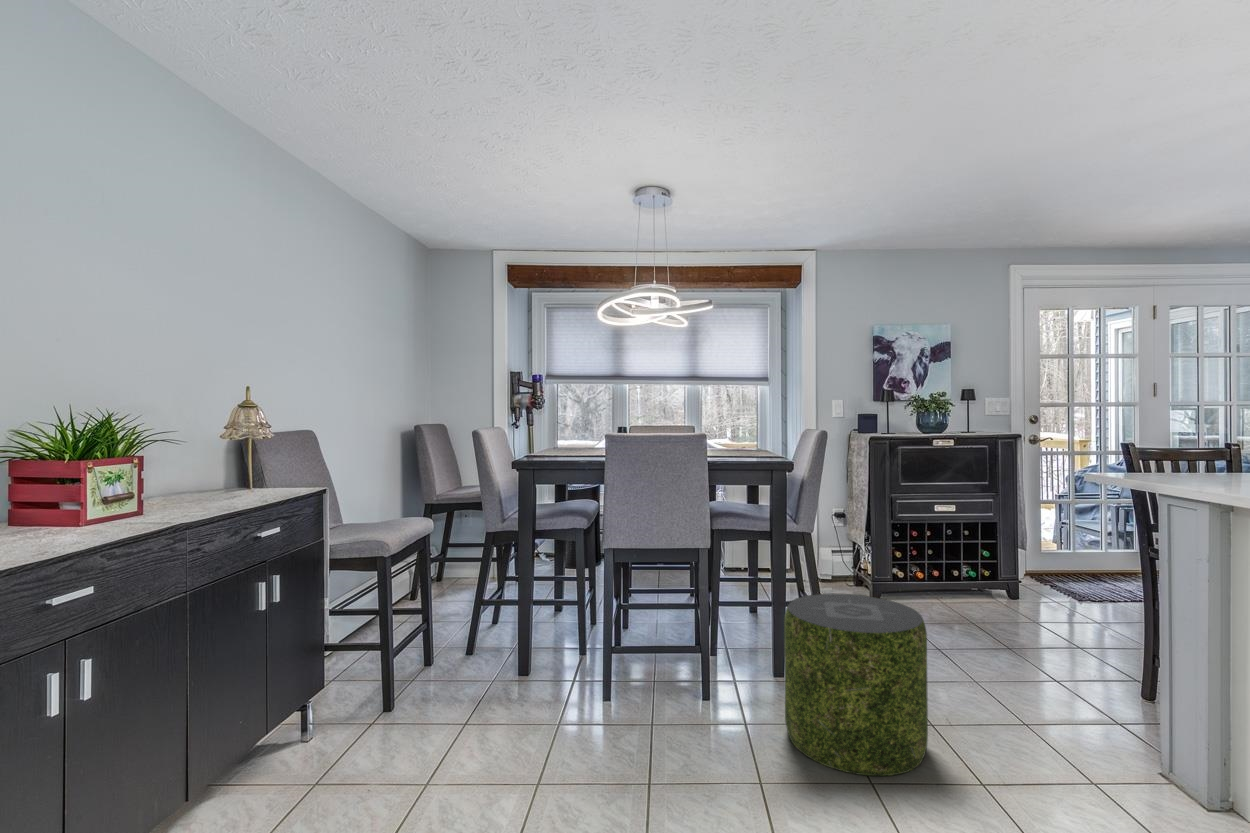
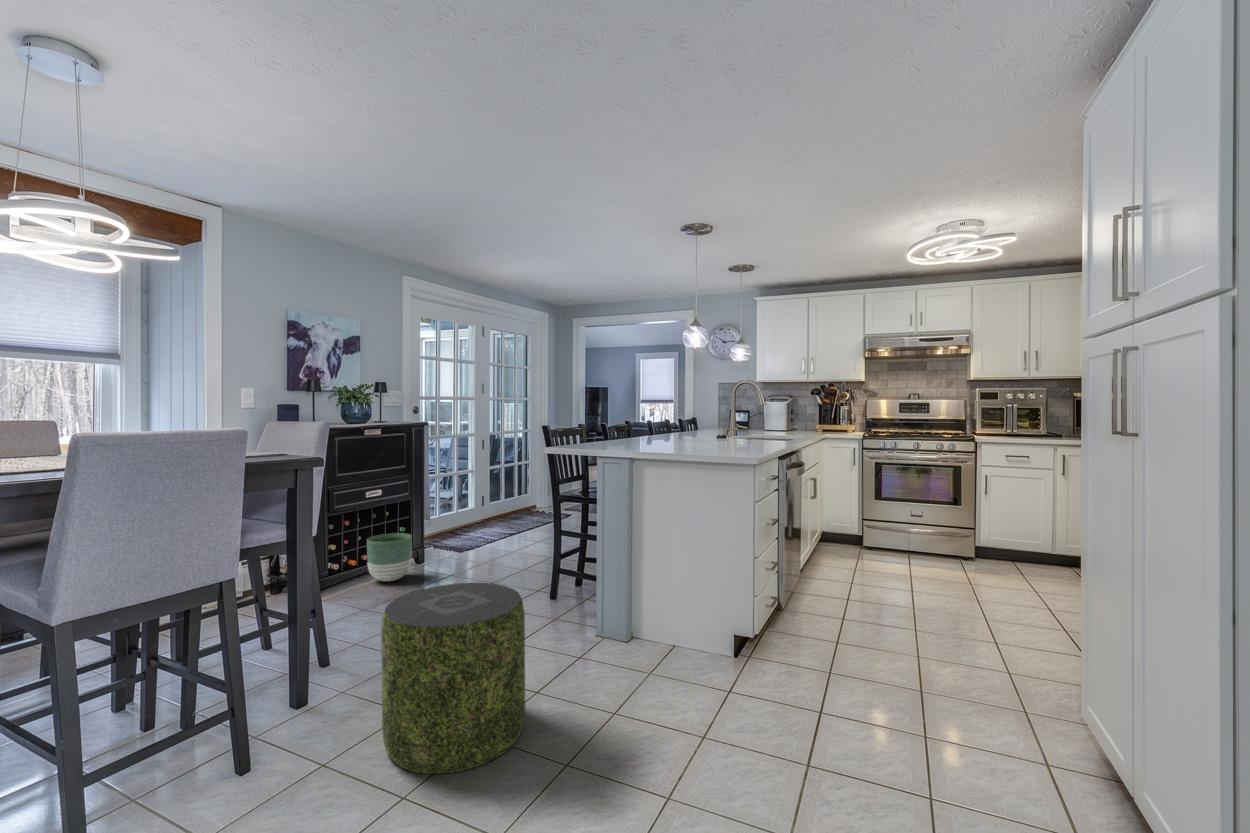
planter: none [932,552,982,604] -> present [367,533,412,581]

